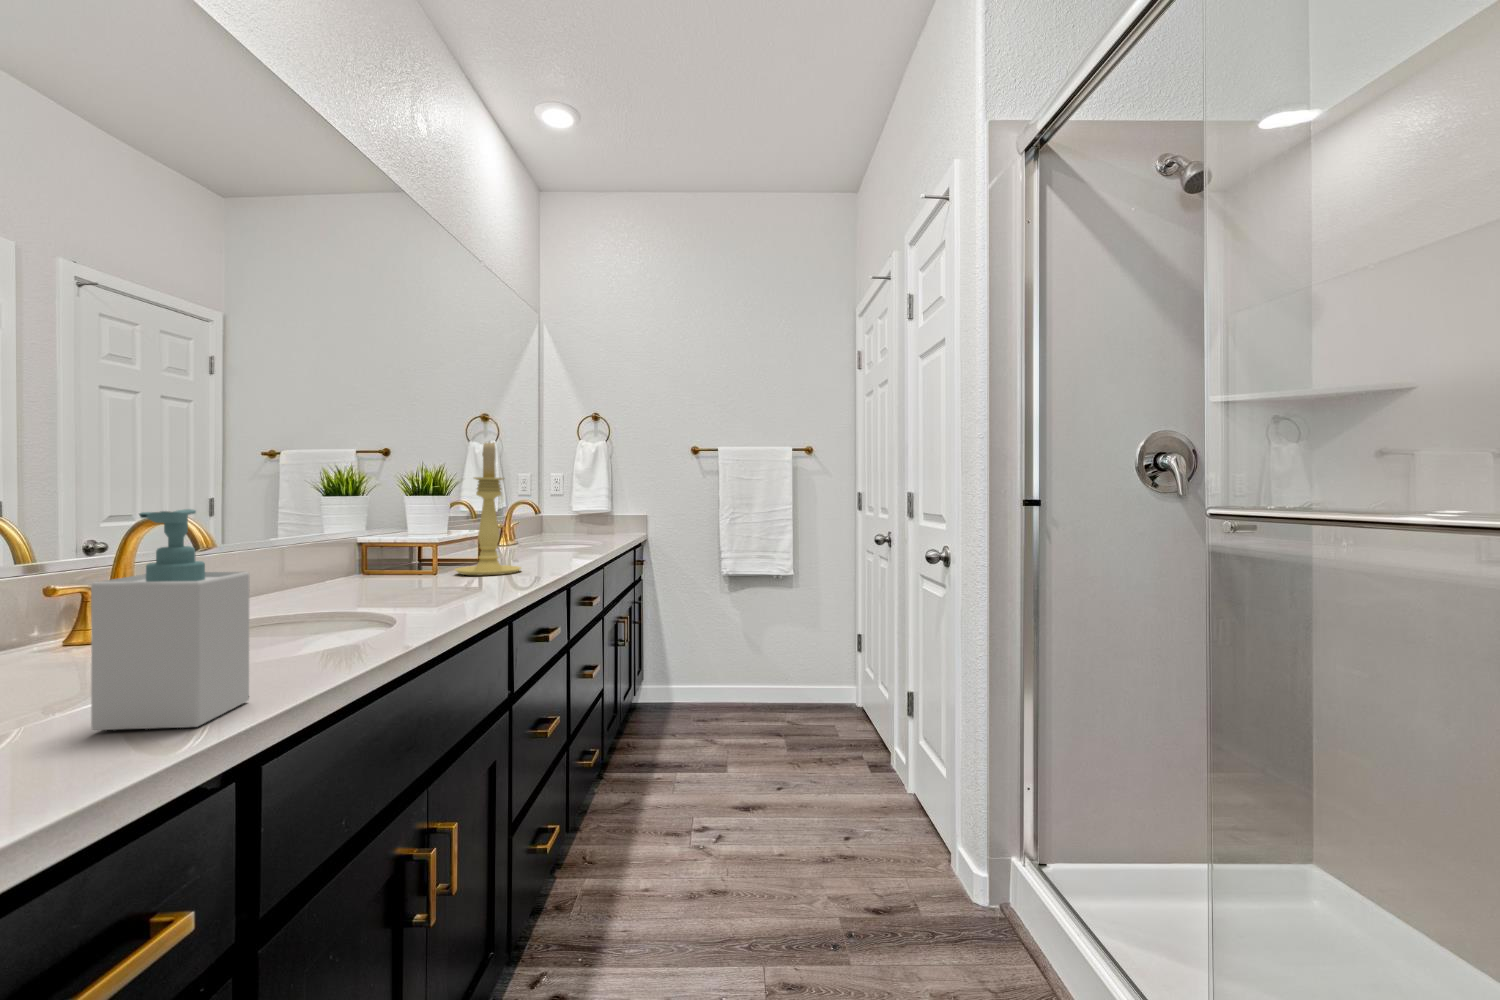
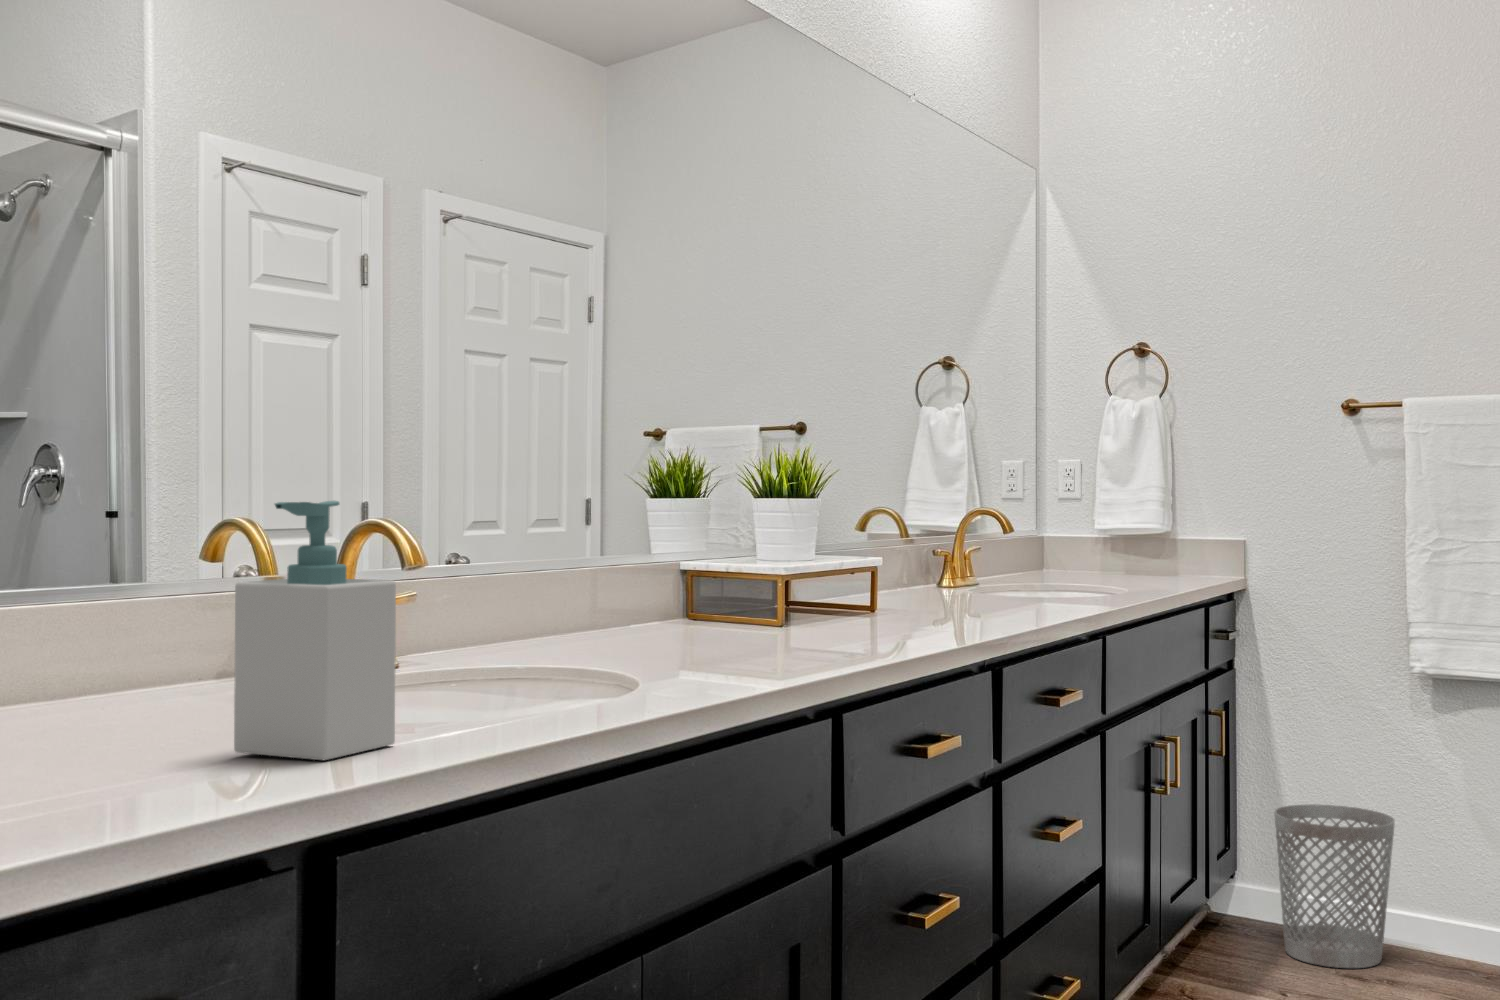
candle holder: present [455,442,521,575] -> none [817,401,927,634]
wastebasket: none [664,641,718,719] -> present [1274,804,1395,968]

